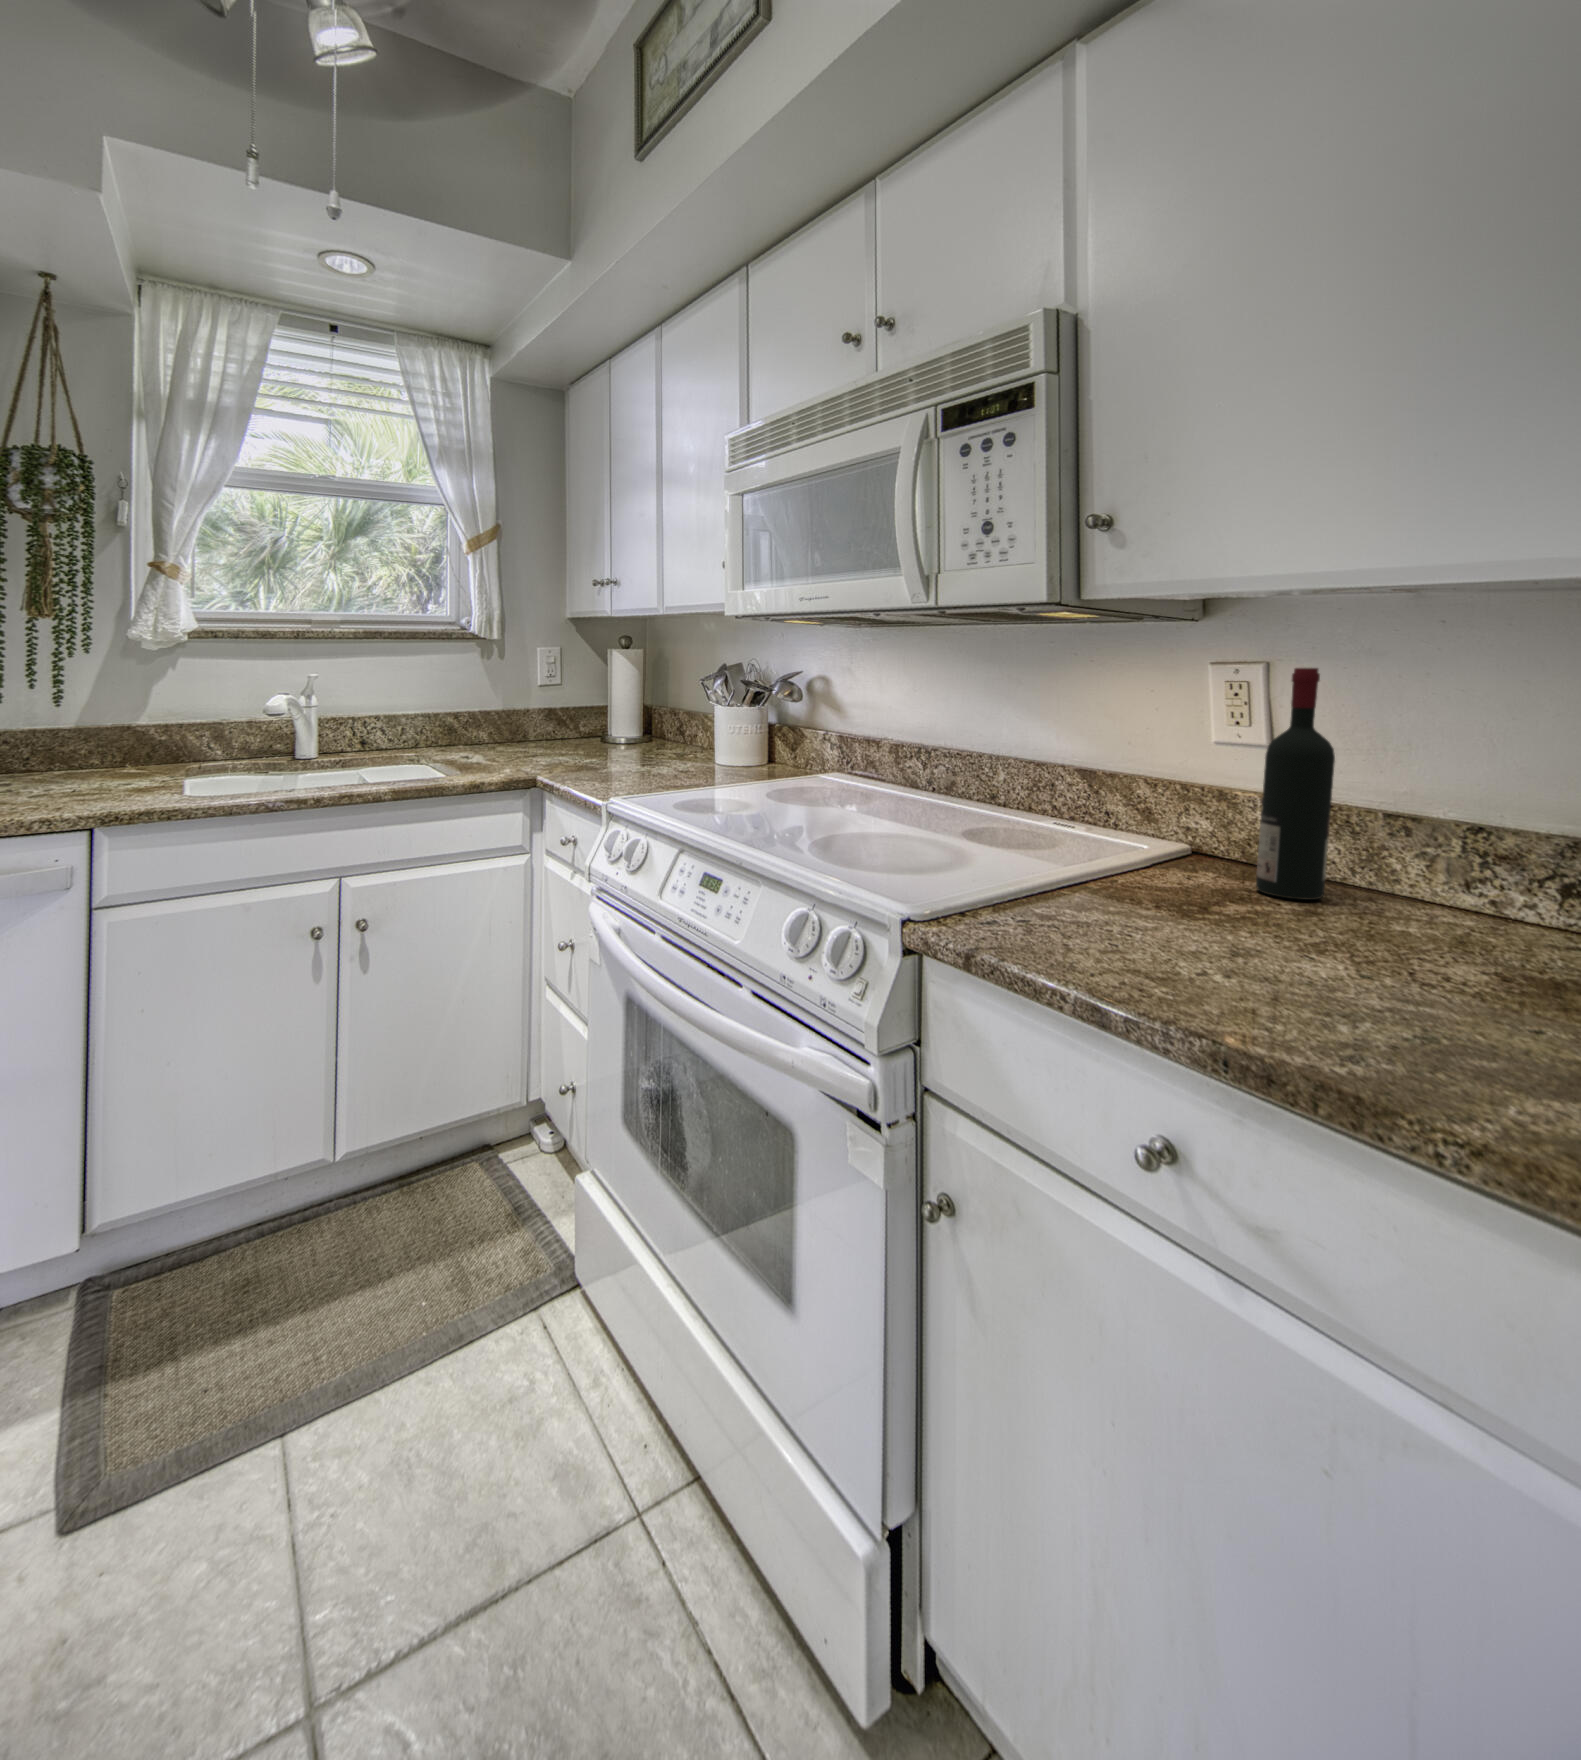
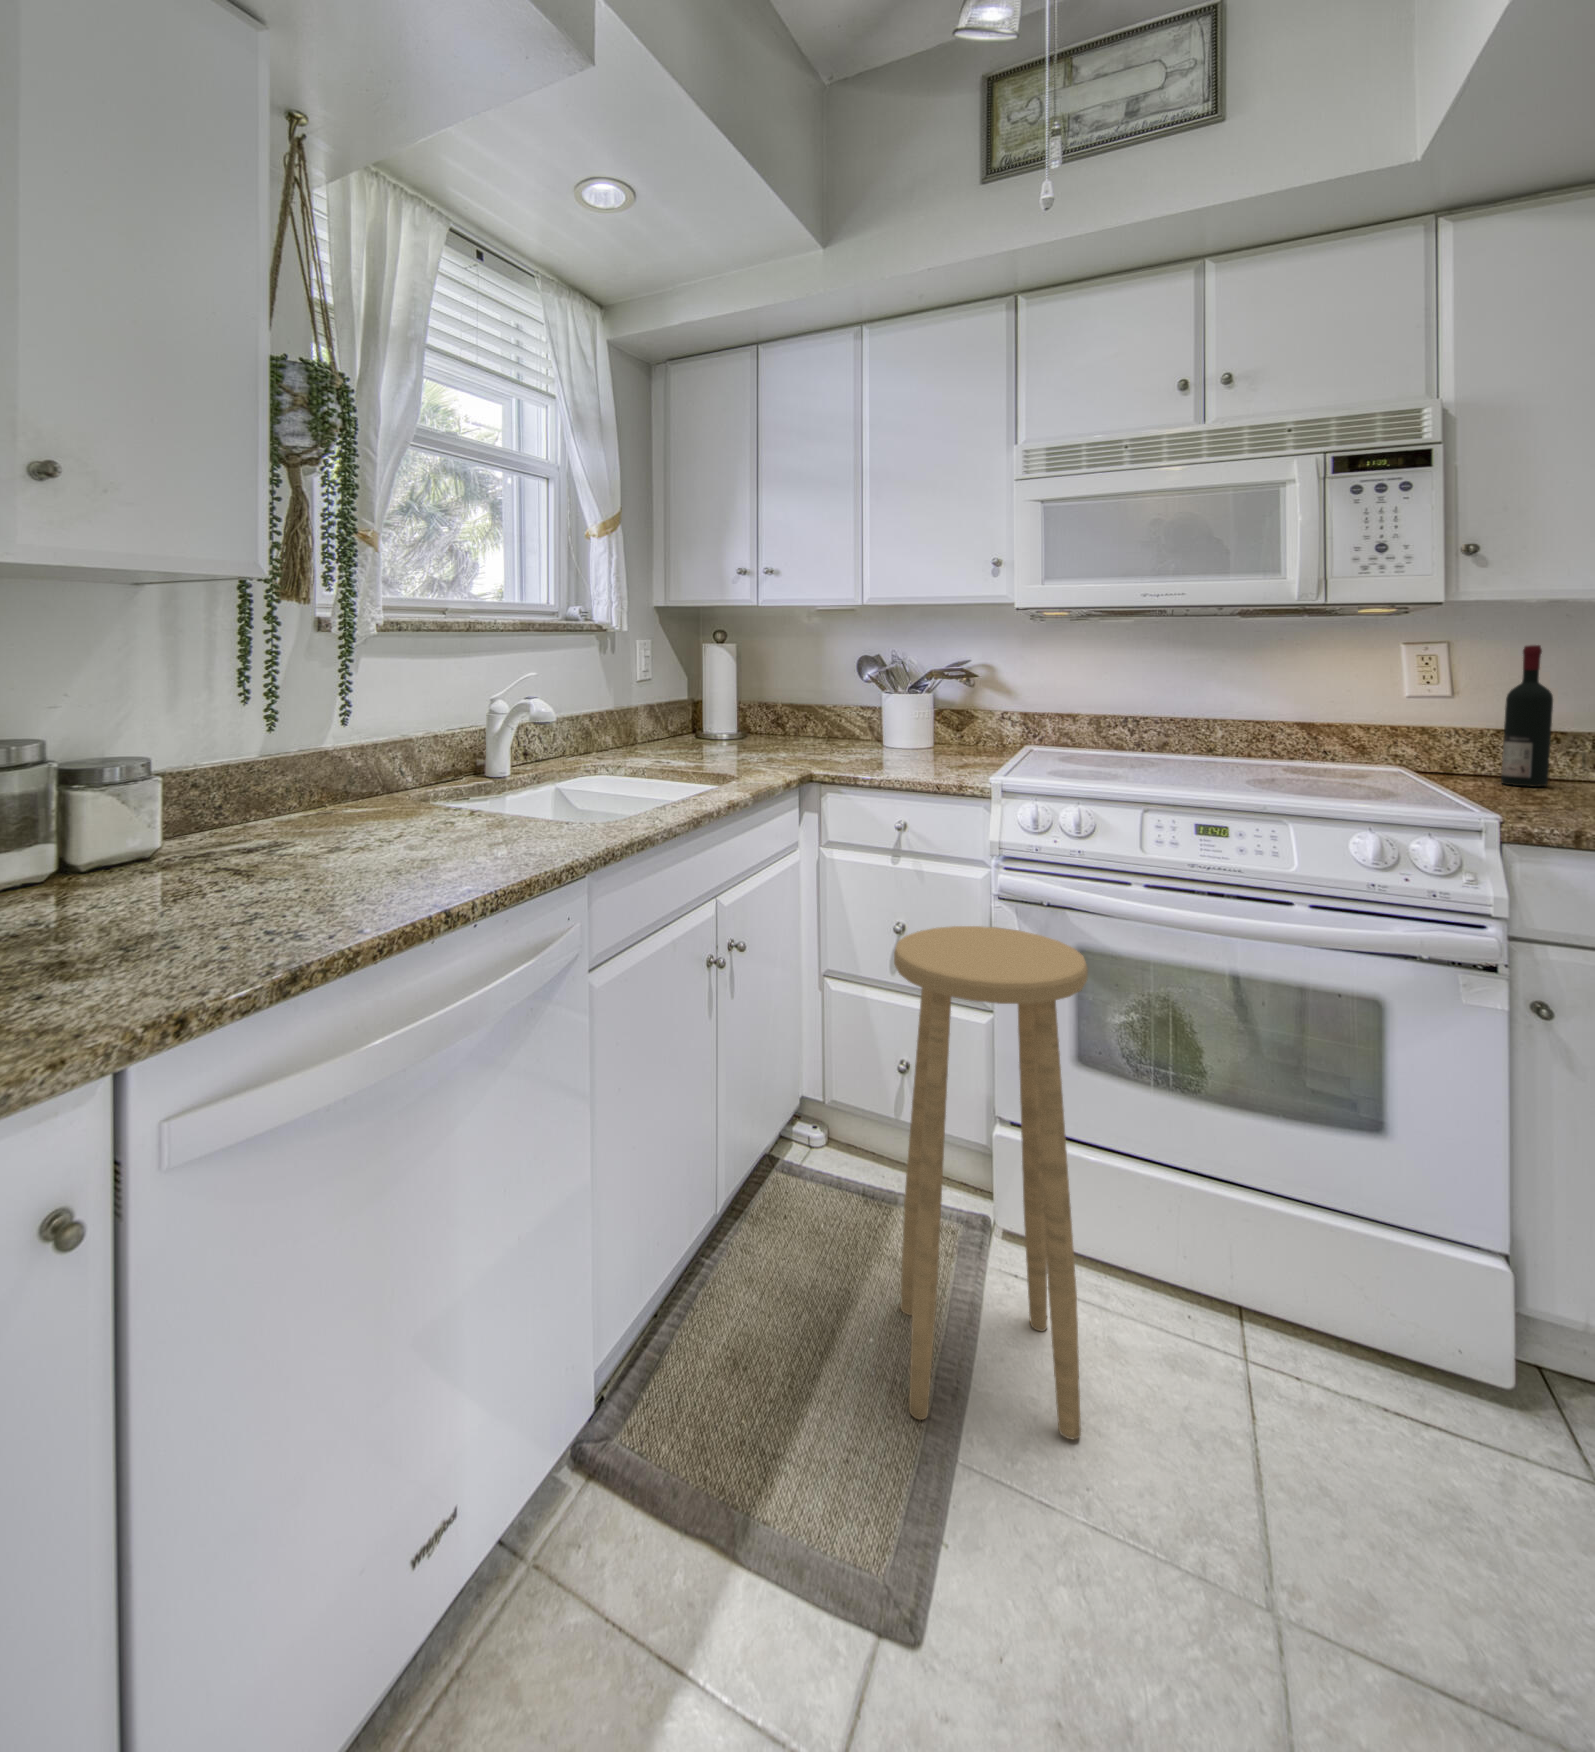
stool: none [256,937,472,1478] -> present [894,926,1088,1439]

